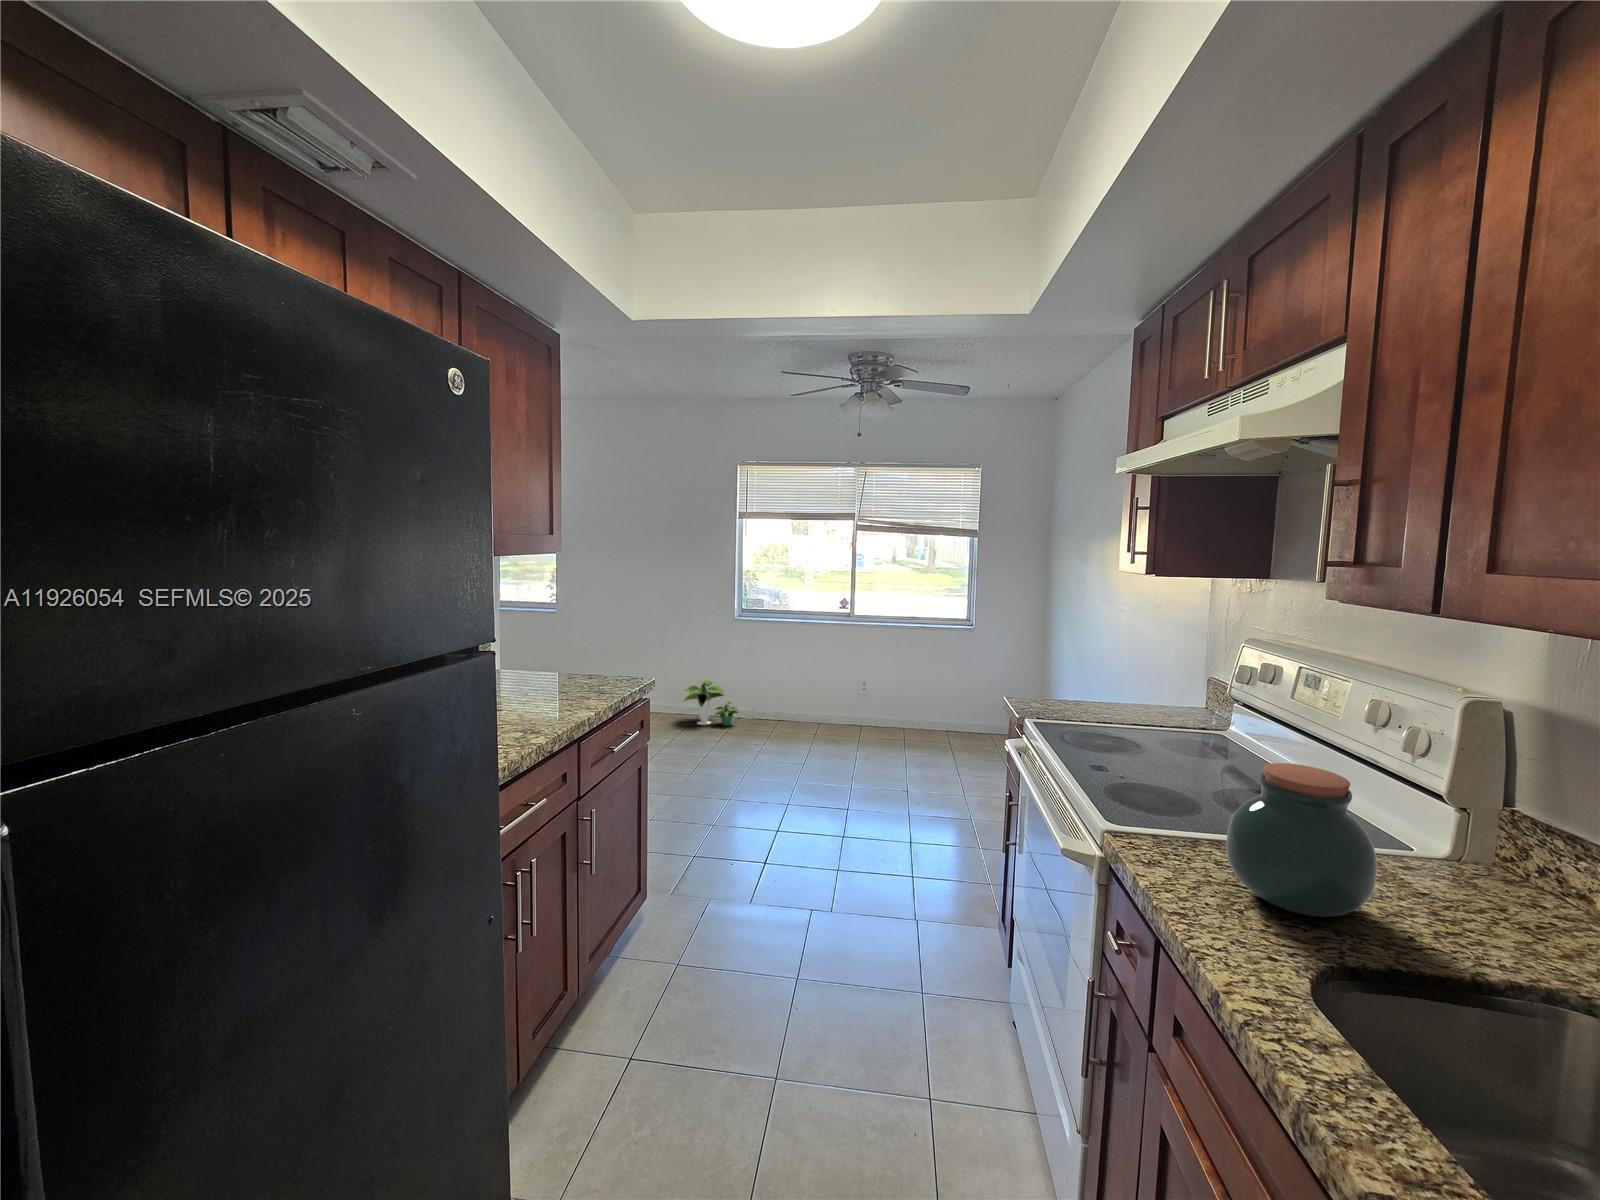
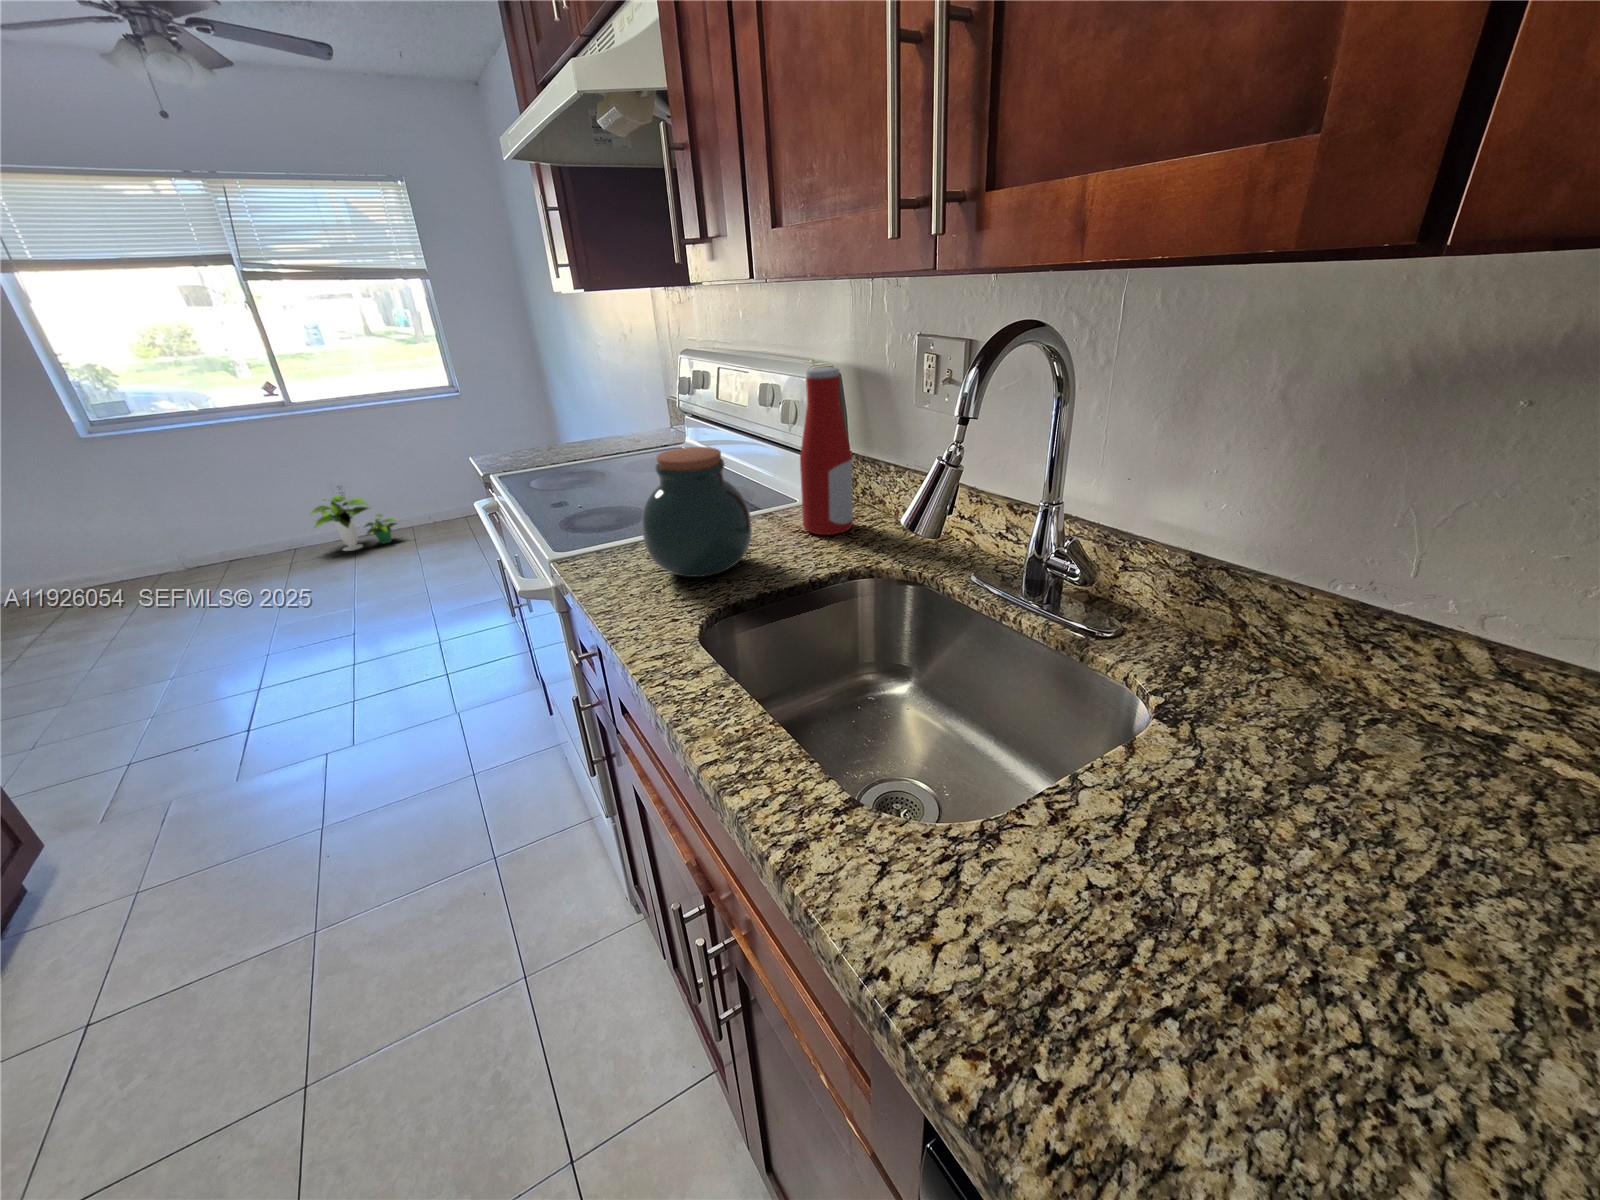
potted plant: present [682,680,739,726] -> present [311,495,396,551]
bottle: none [1437,710,1540,920] -> present [800,367,853,535]

